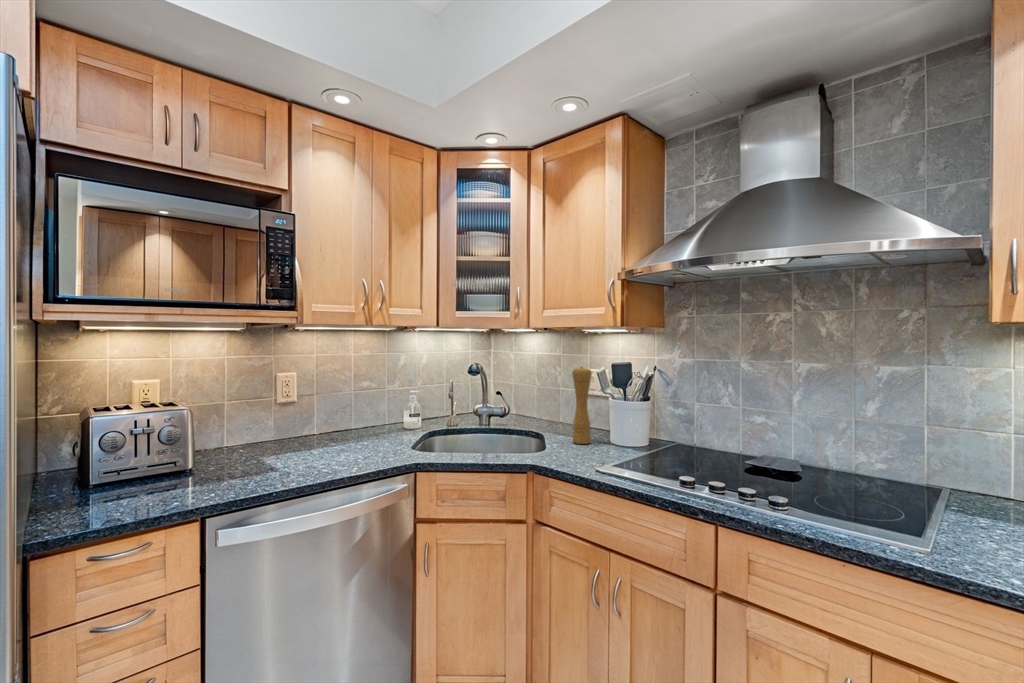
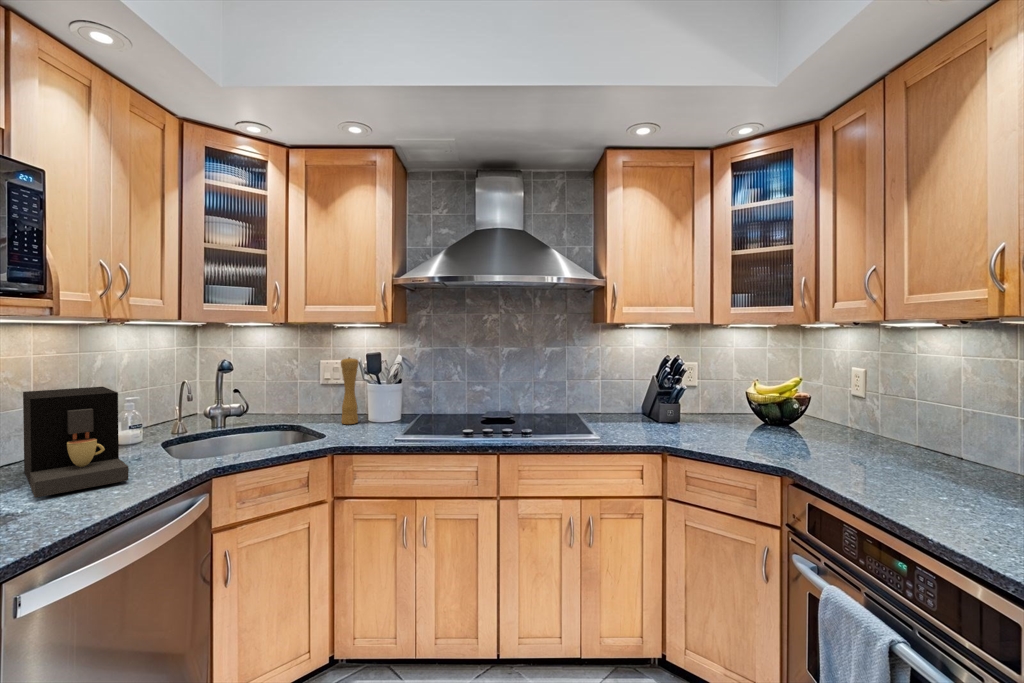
coffee maker: none [291,382,370,463] -> present [23,387,128,498]

